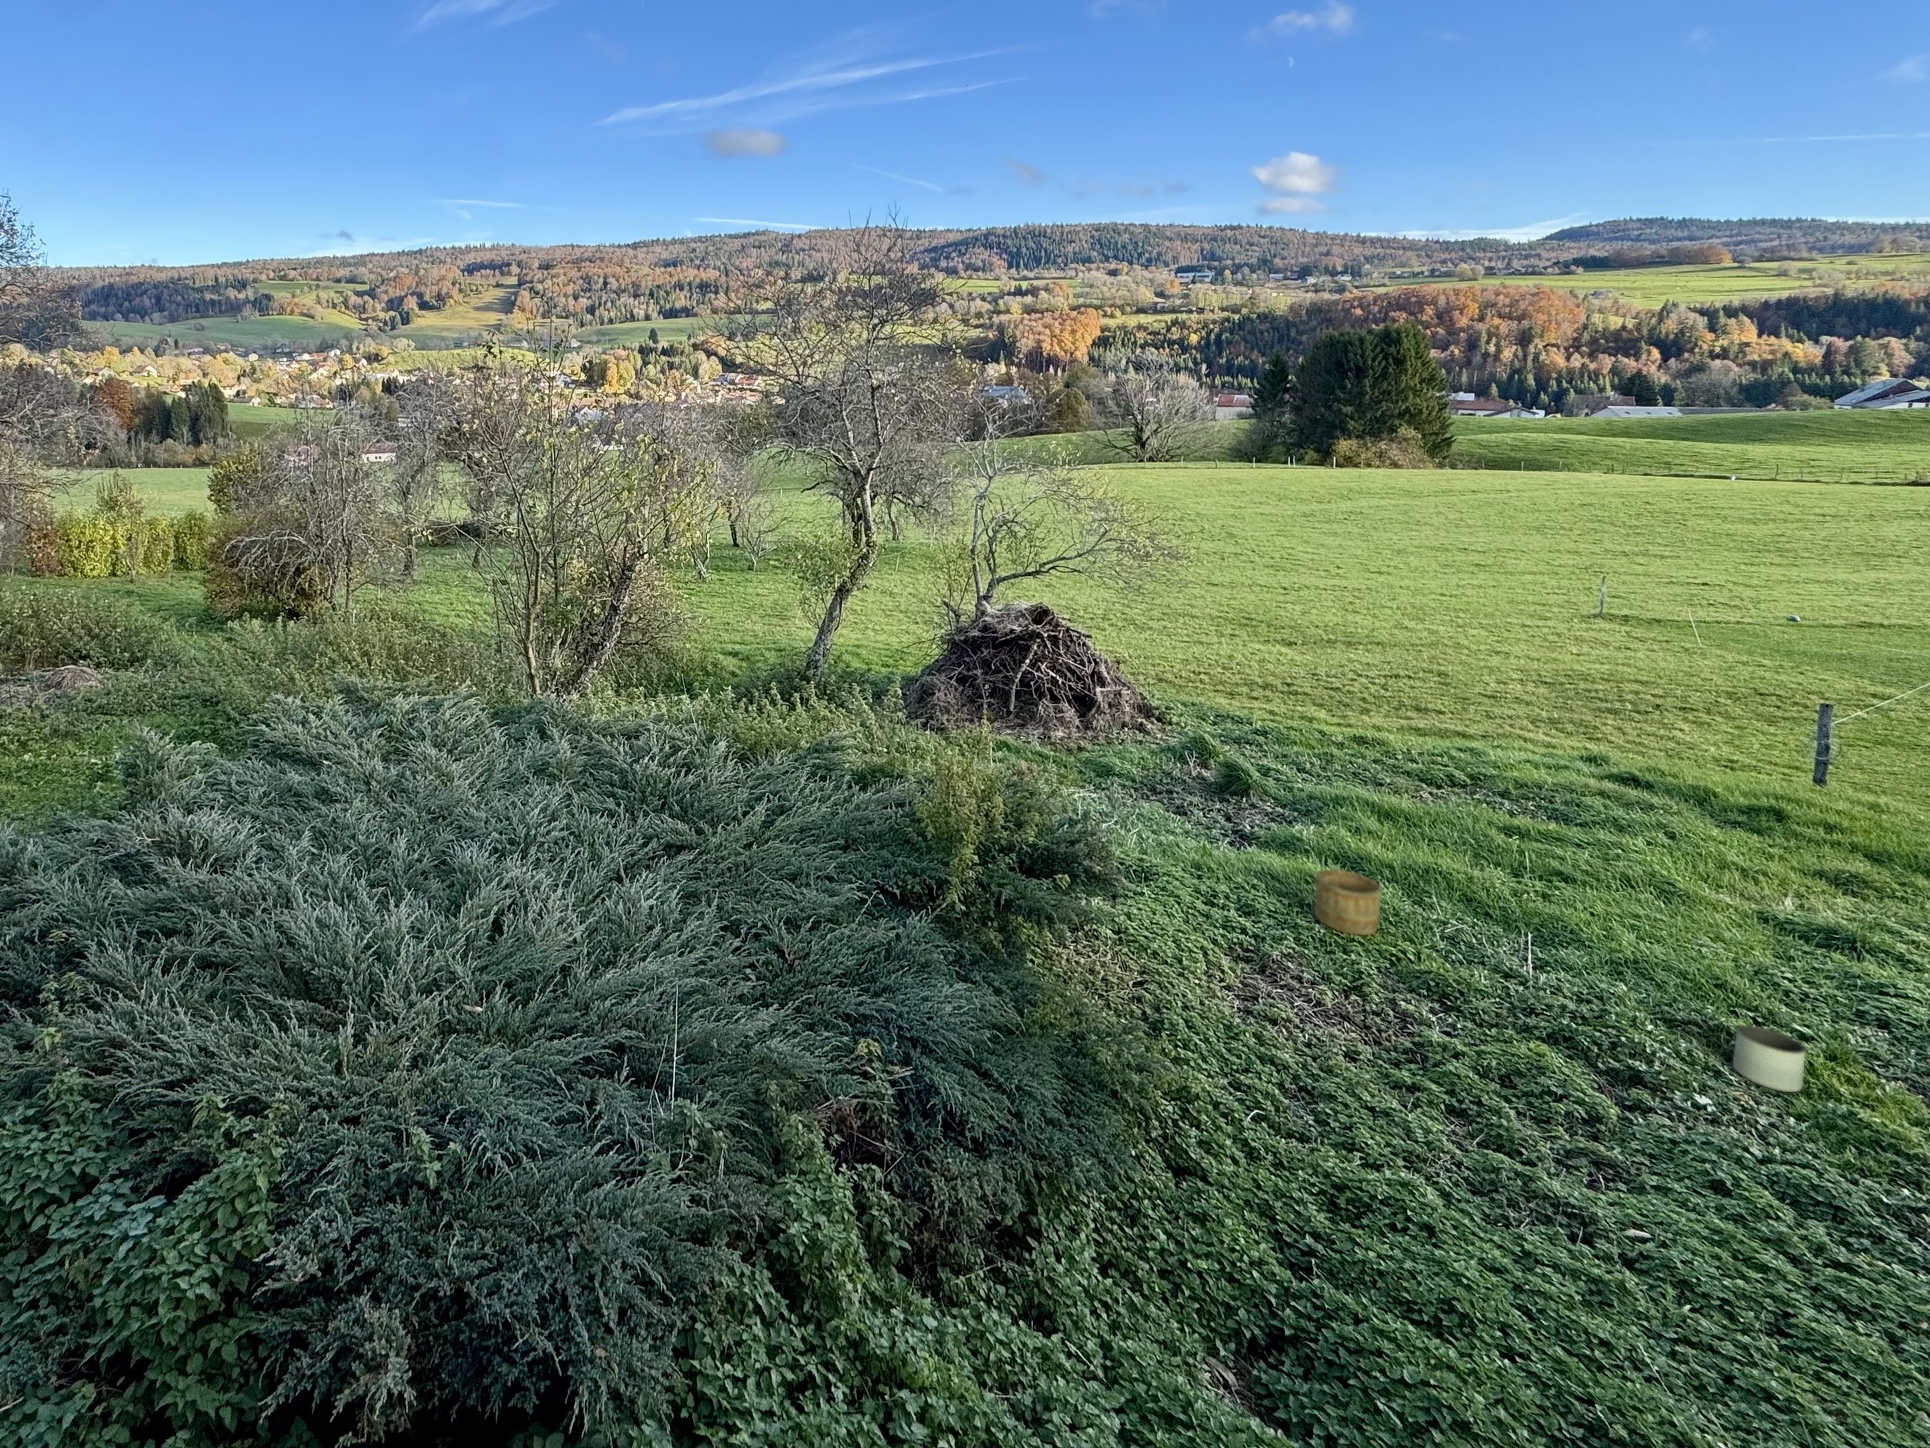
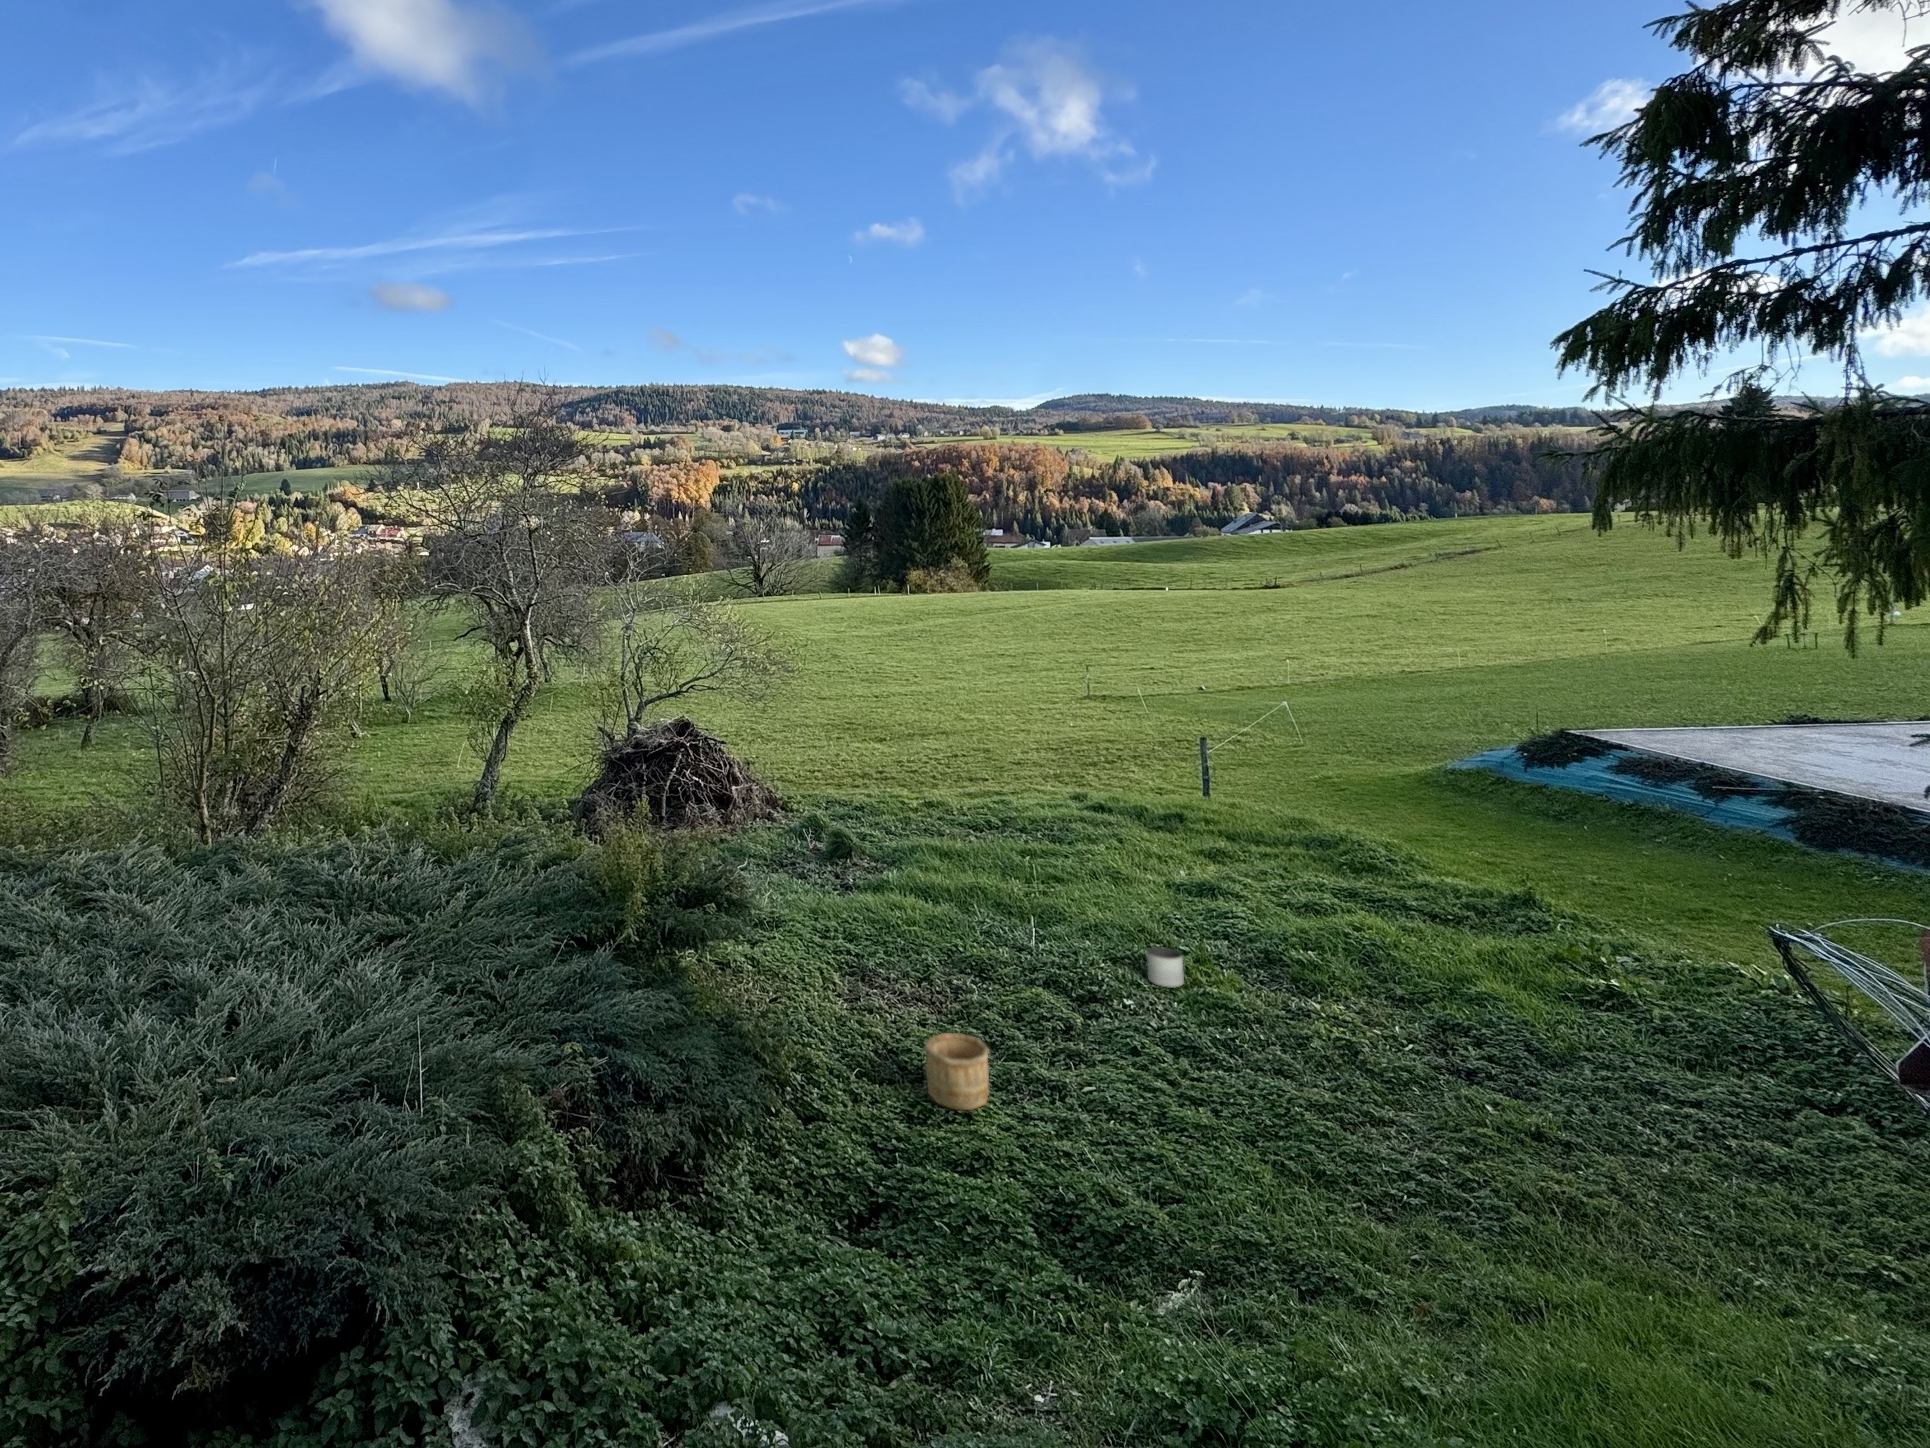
wooden bucket: present [1315,869,1383,935] -> present [924,1033,989,1110]

